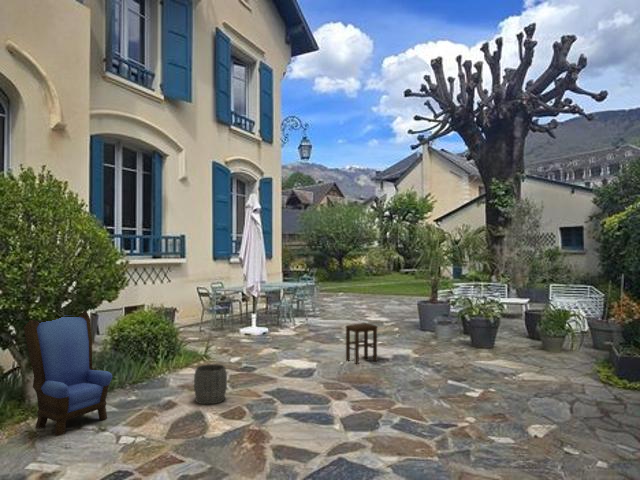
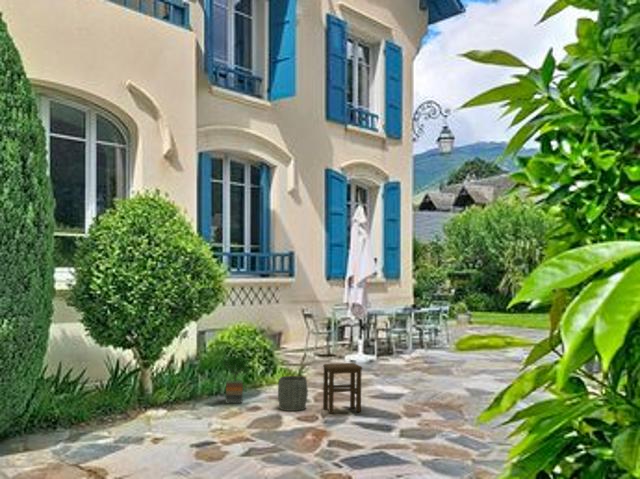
armchair: present [24,311,112,435] -> none [140,312,208,419]
stool: present [346,323,378,364] -> present [323,363,362,413]
potted tree: none [126,347,161,400] -> present [222,357,250,403]

